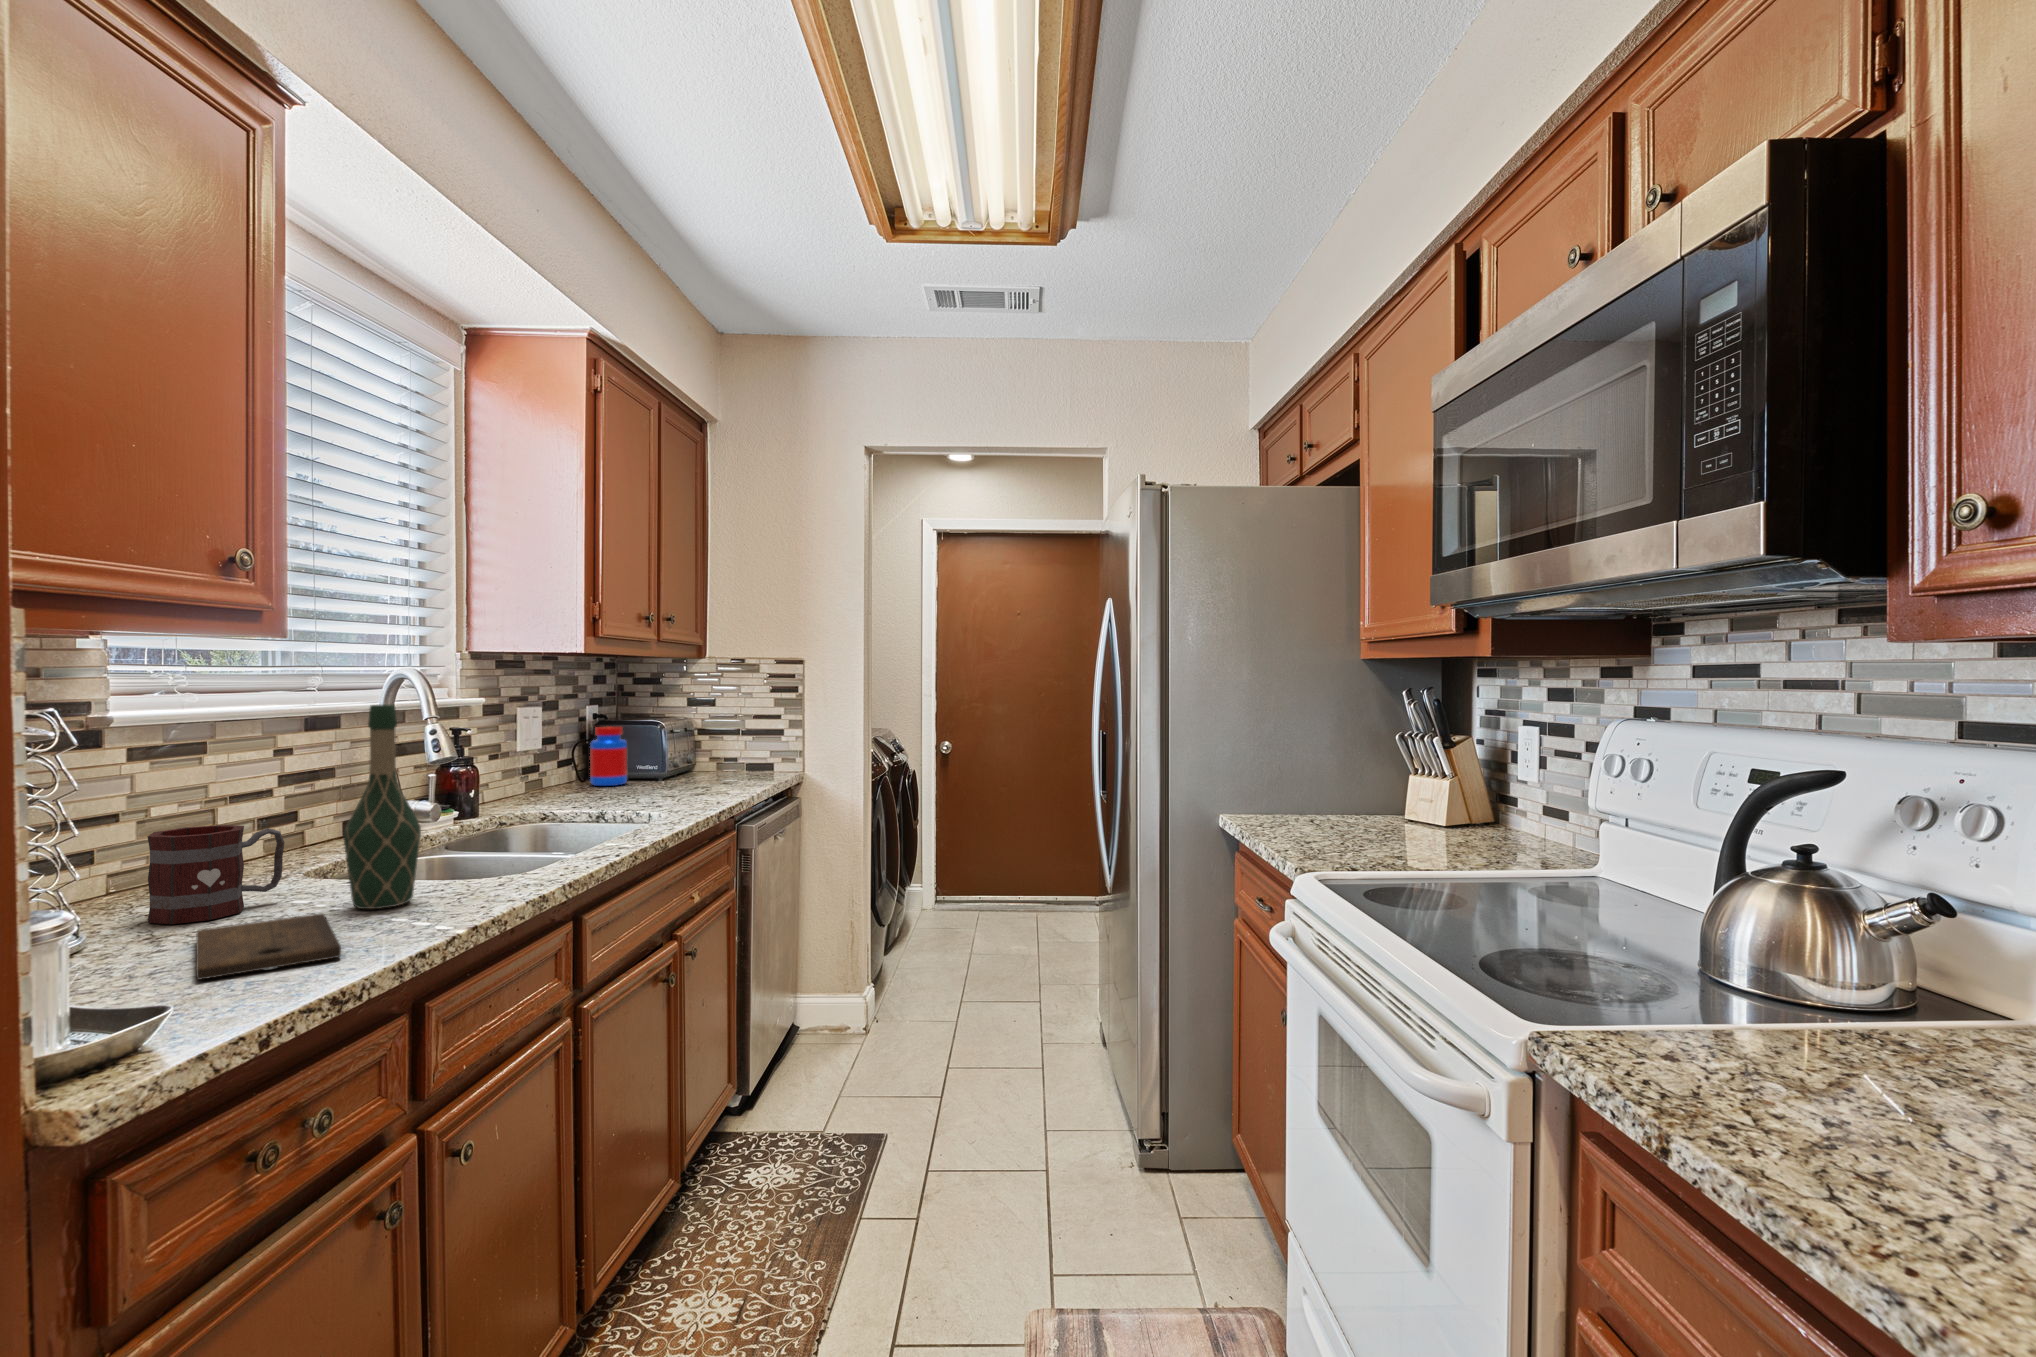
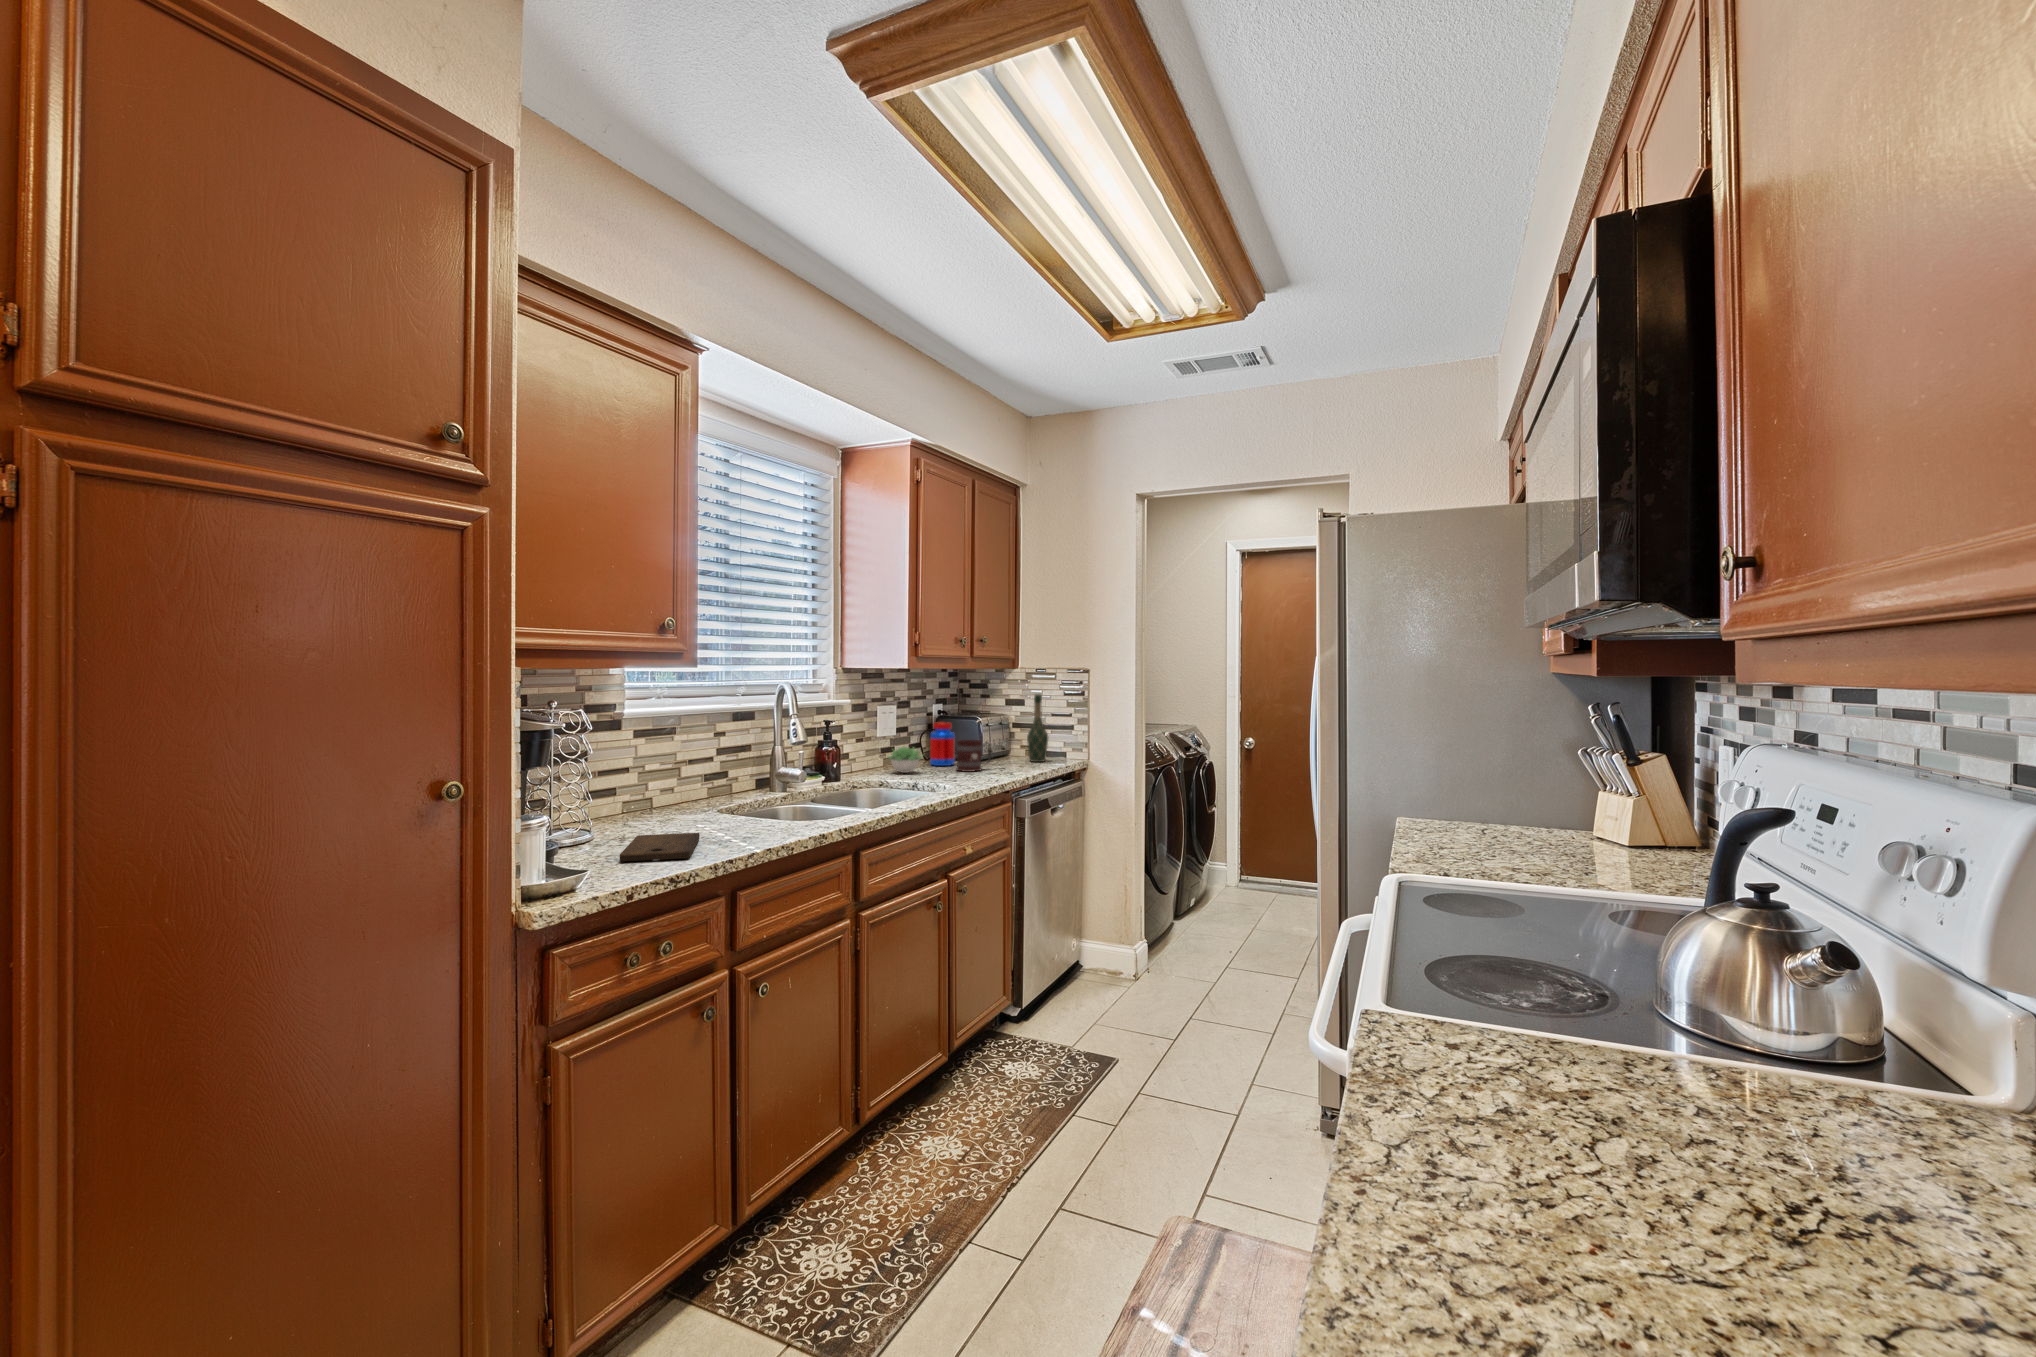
wine bottle: present [344,705,421,909] -> present [1027,694,1048,762]
succulent plant: none [535,761,594,798] -> present [888,747,922,773]
mug: present [147,825,284,924] -> present [957,740,991,772]

